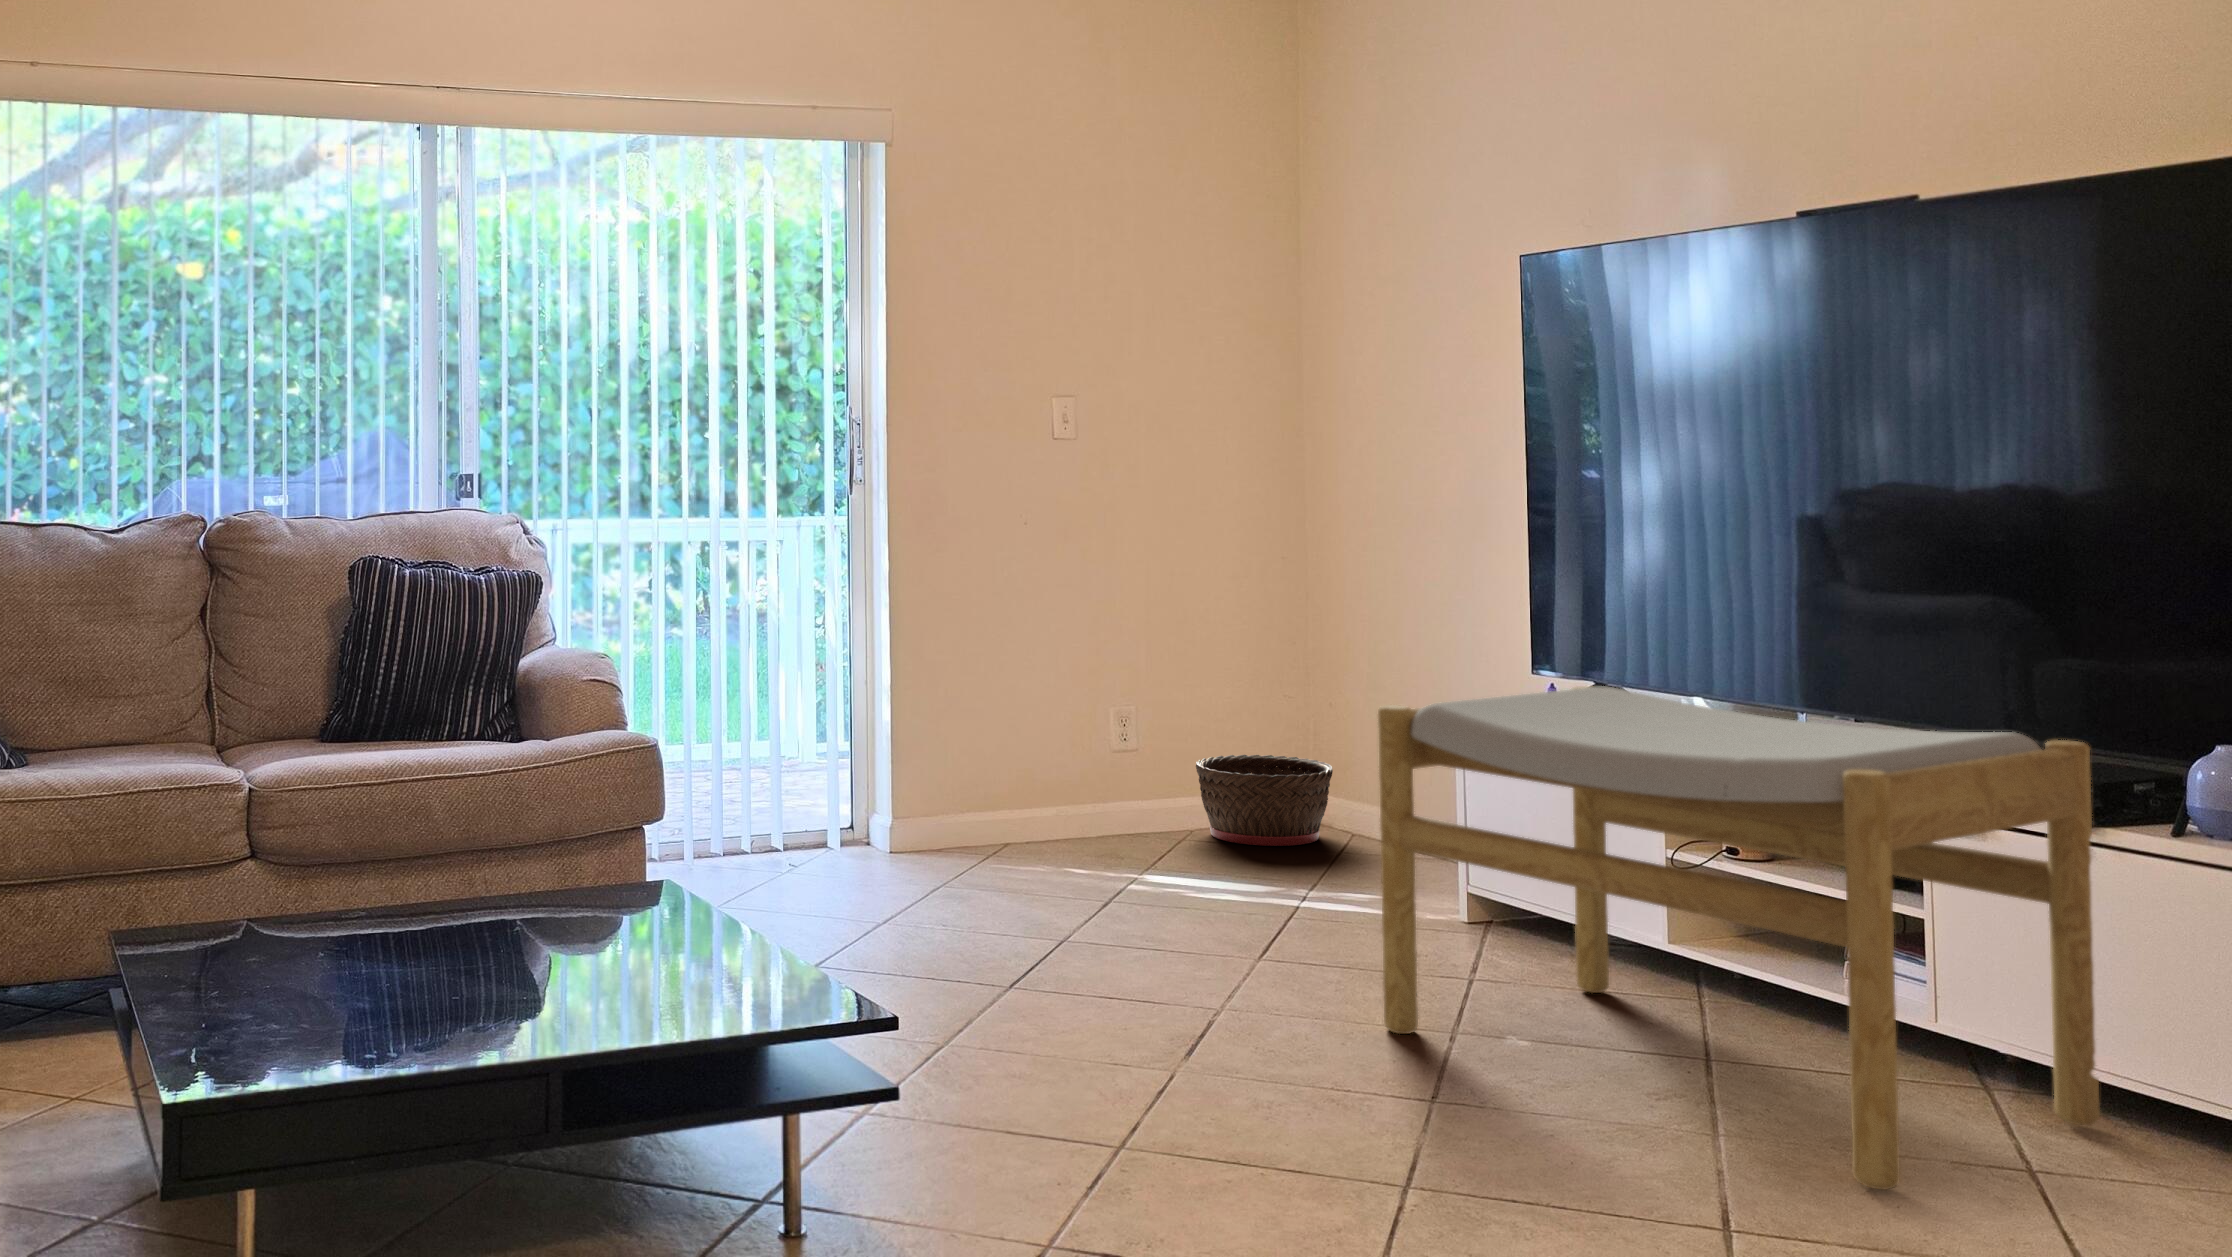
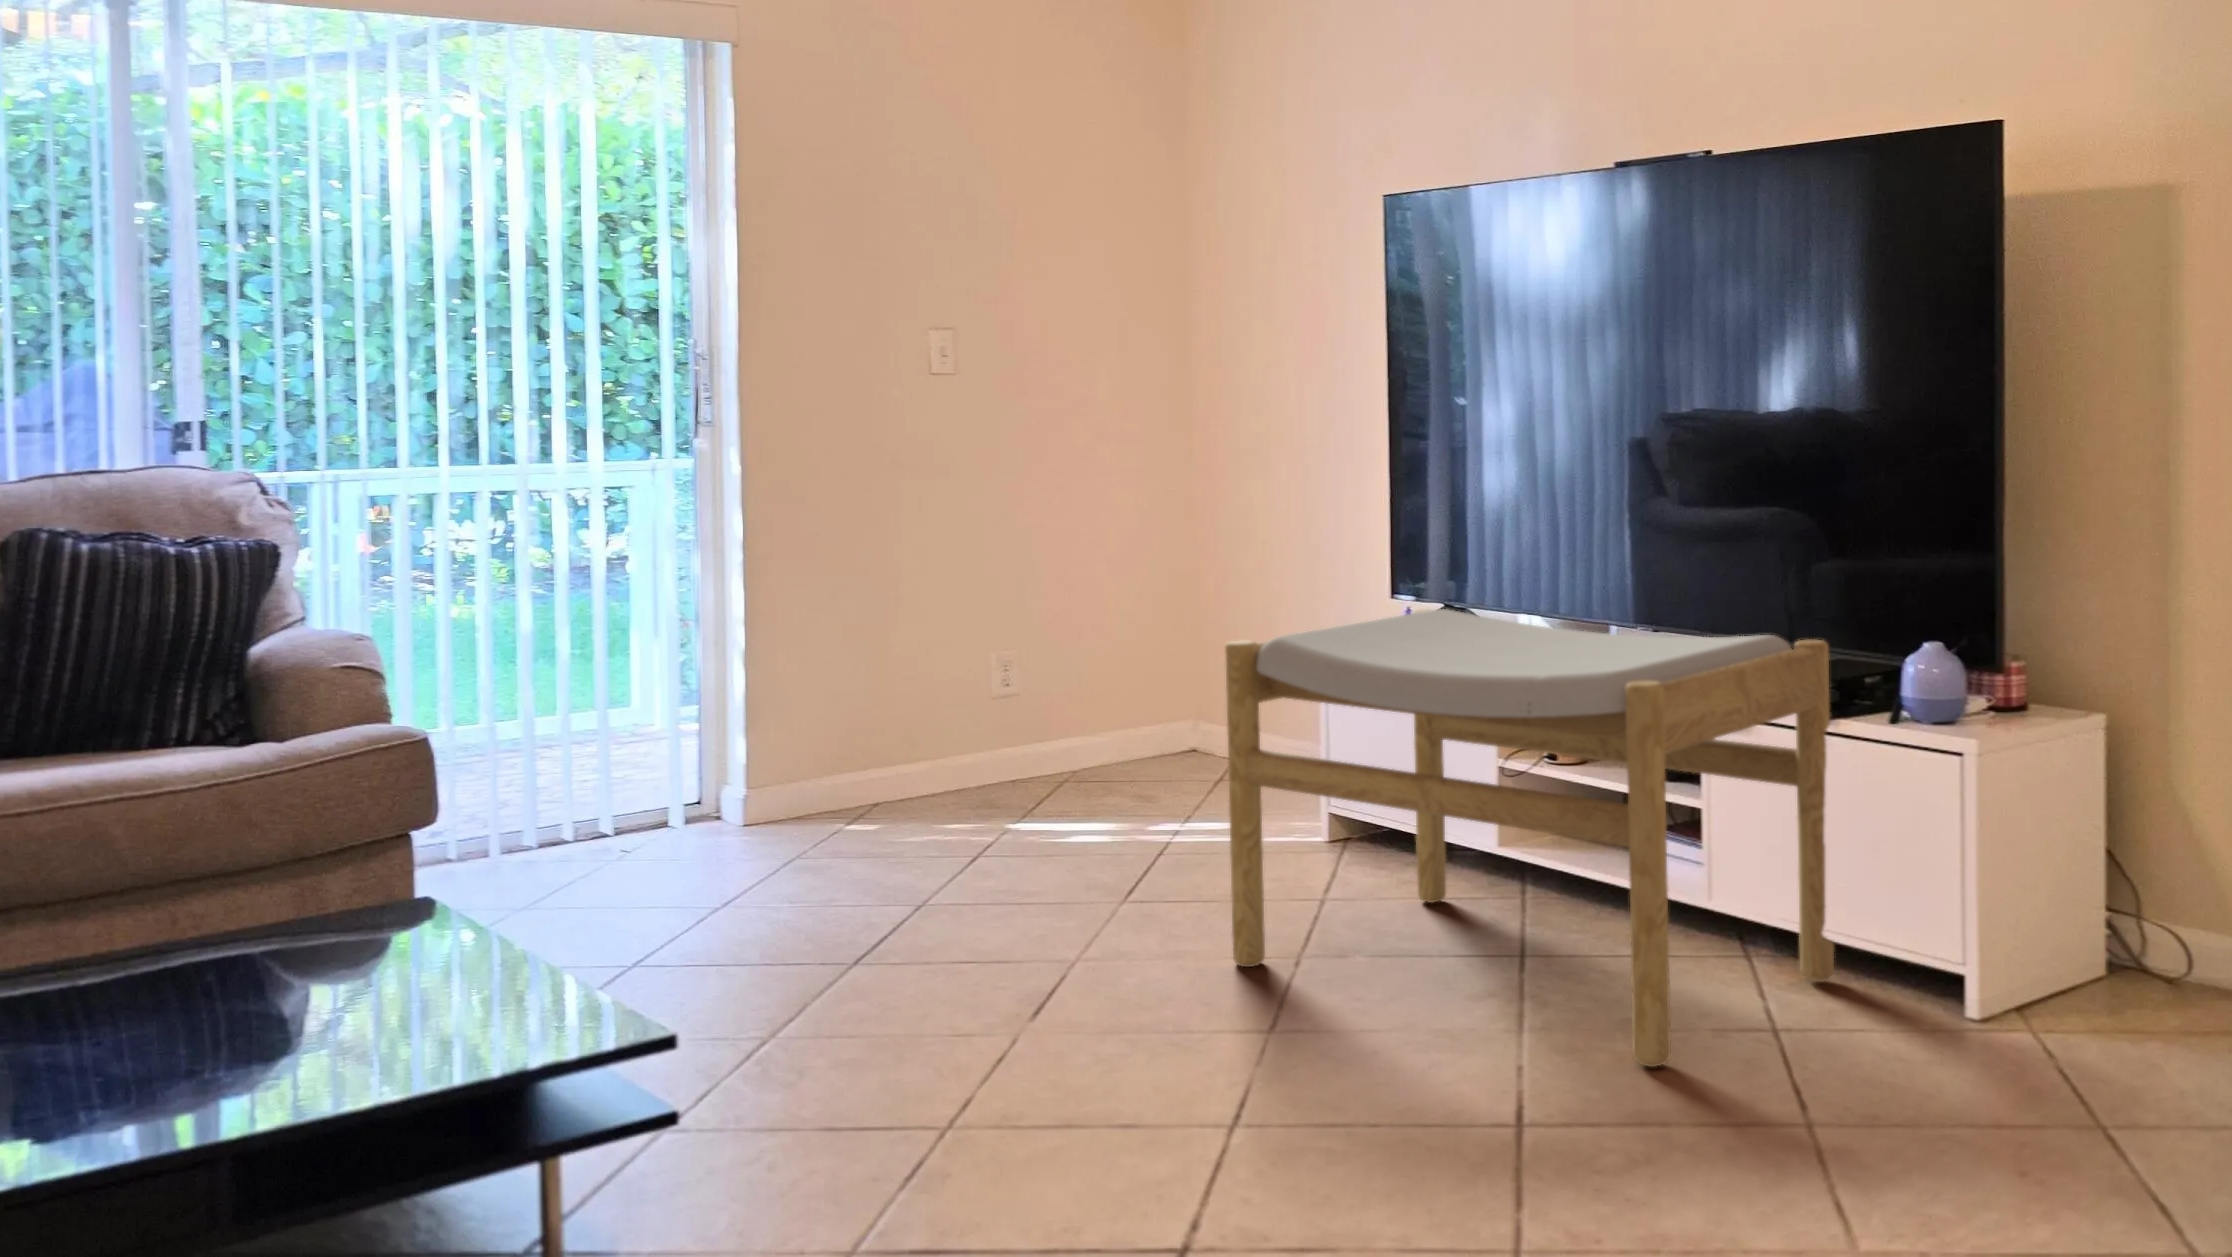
basket: present [1196,755,1333,846] -> none [1075,688,1210,781]

